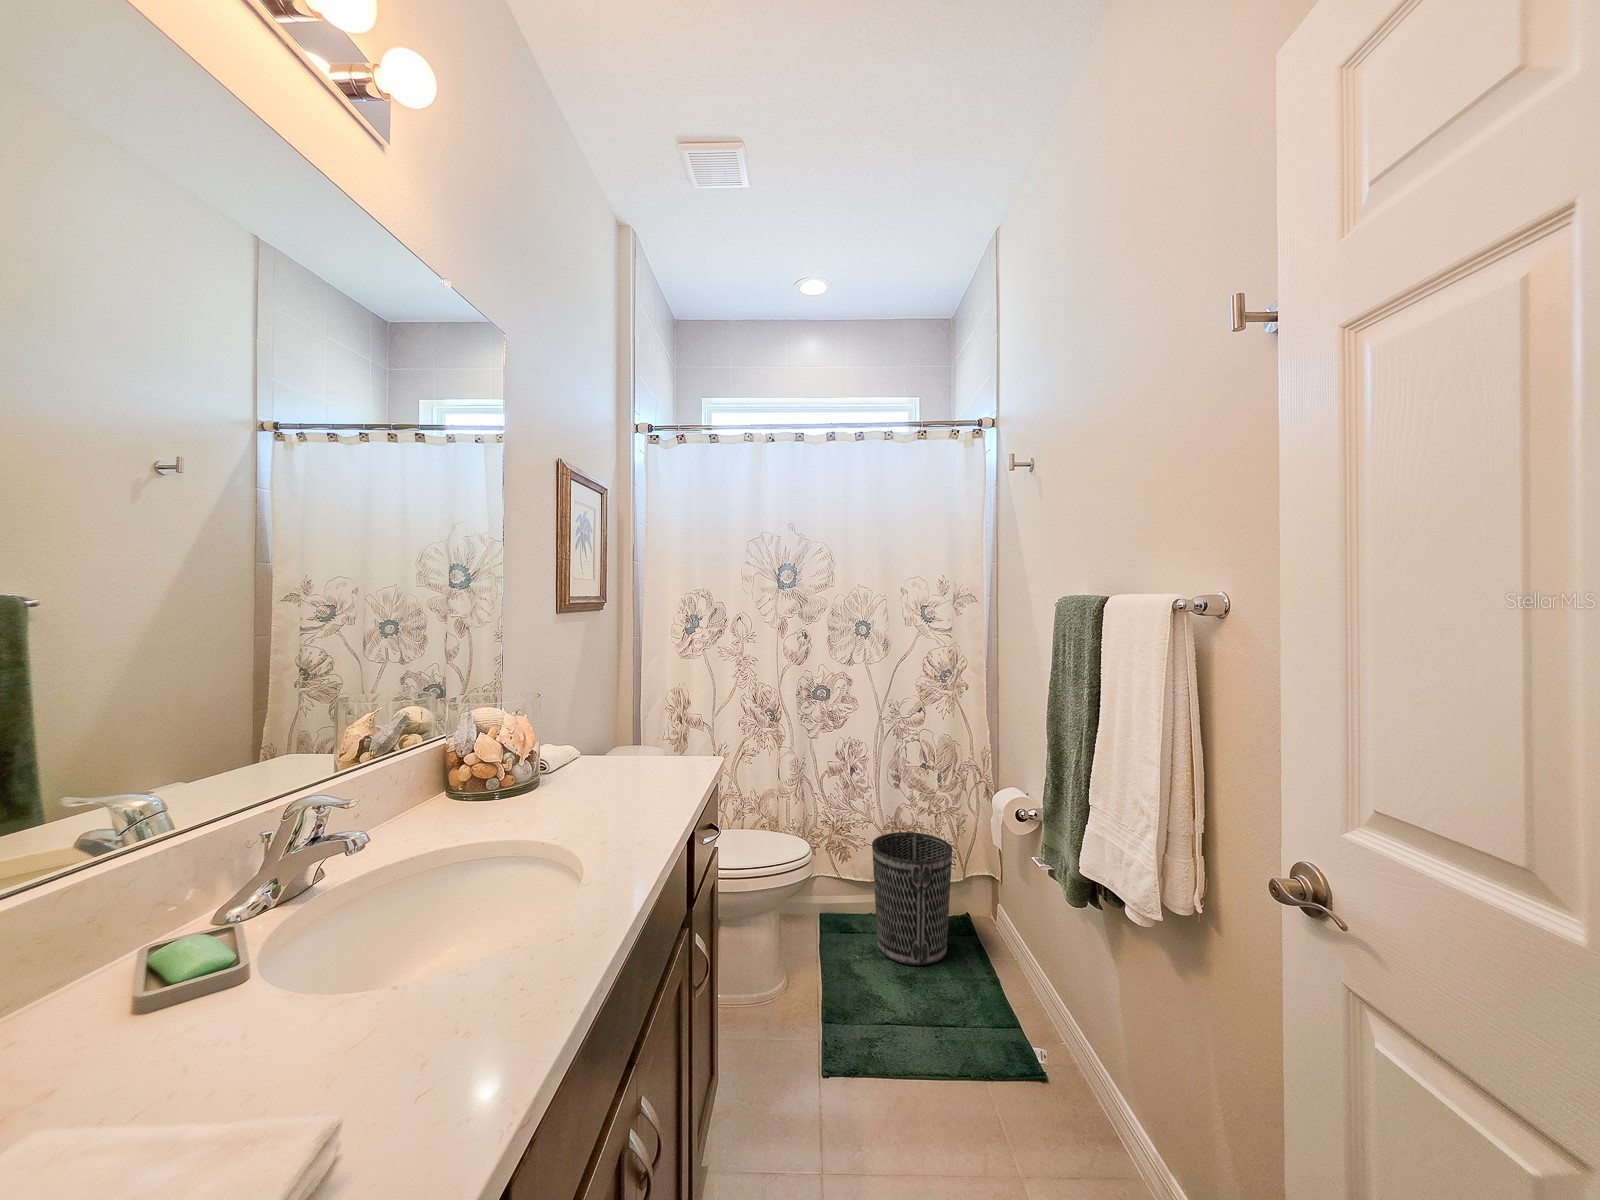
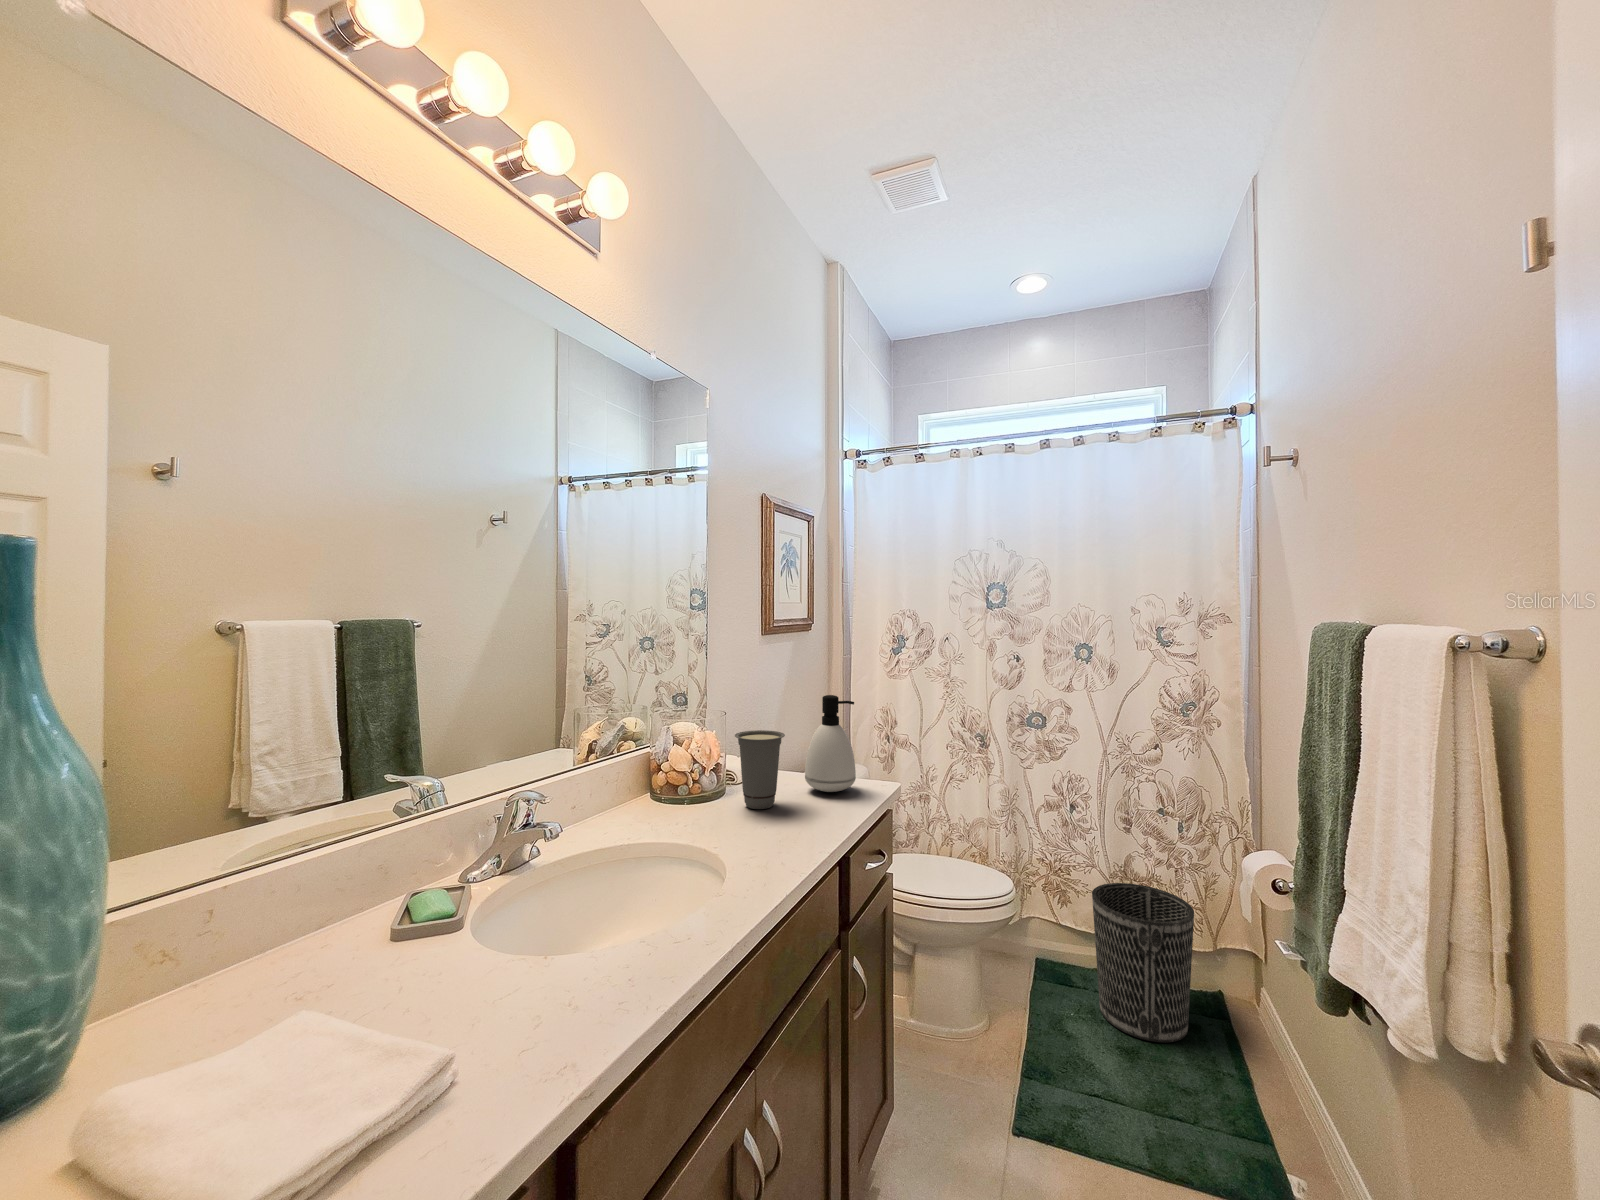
soap dispenser: none [625,672,681,774] -> present [805,695,856,792]
cup: none [551,713,610,800] -> present [735,730,785,809]

